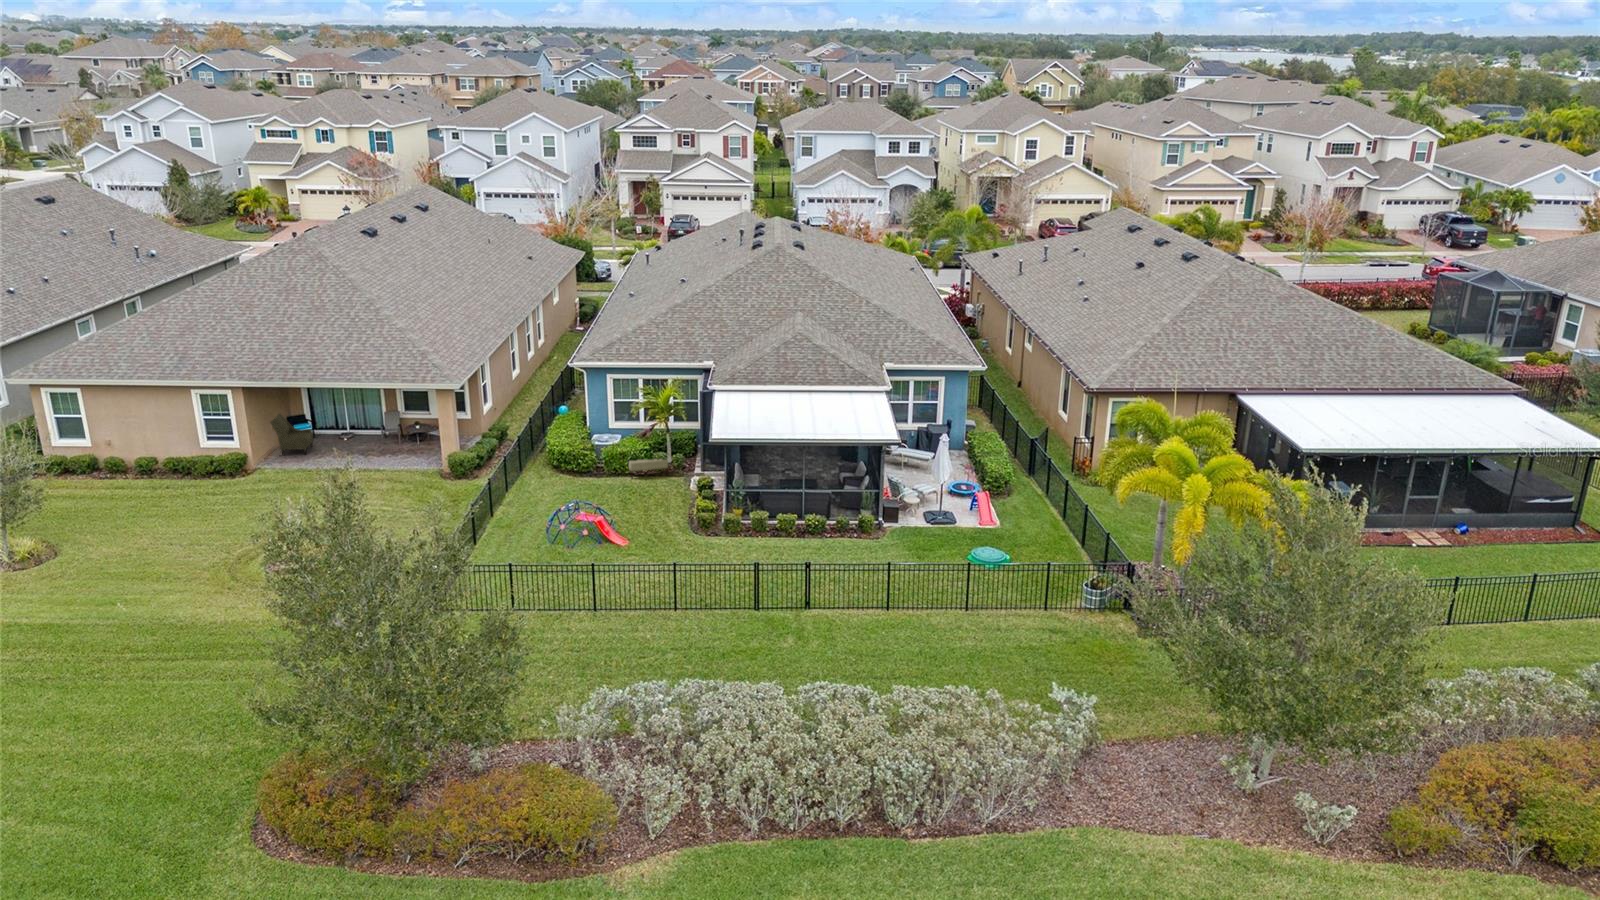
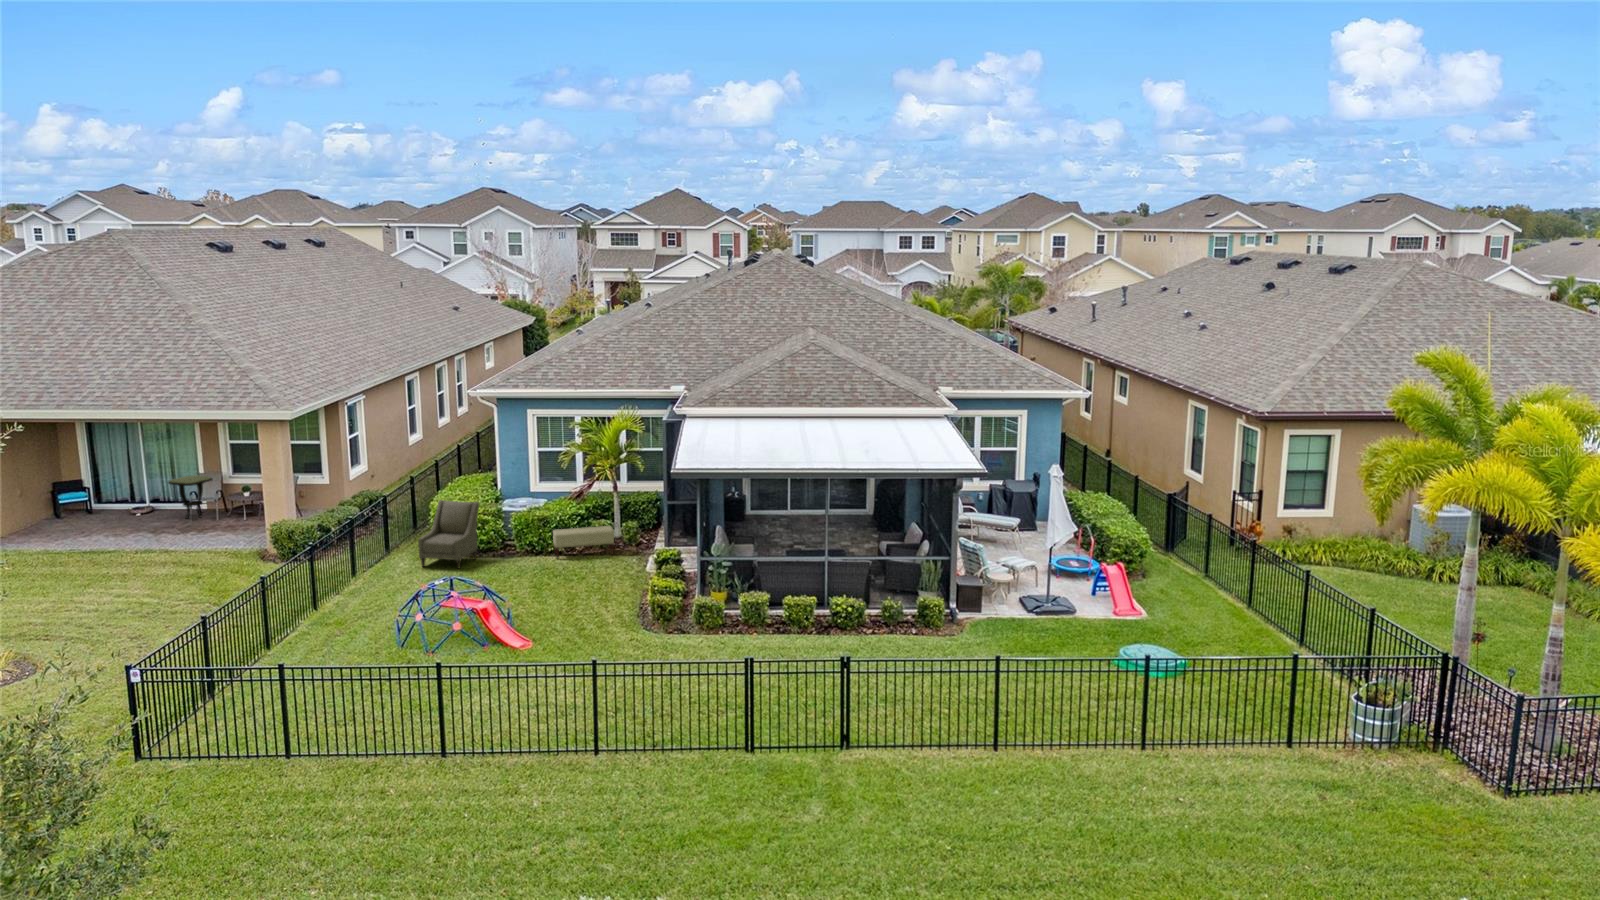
chair: present [270,414,313,455] -> present [418,500,479,569]
side table: none [367,414,396,444] -> present [168,475,212,518]

